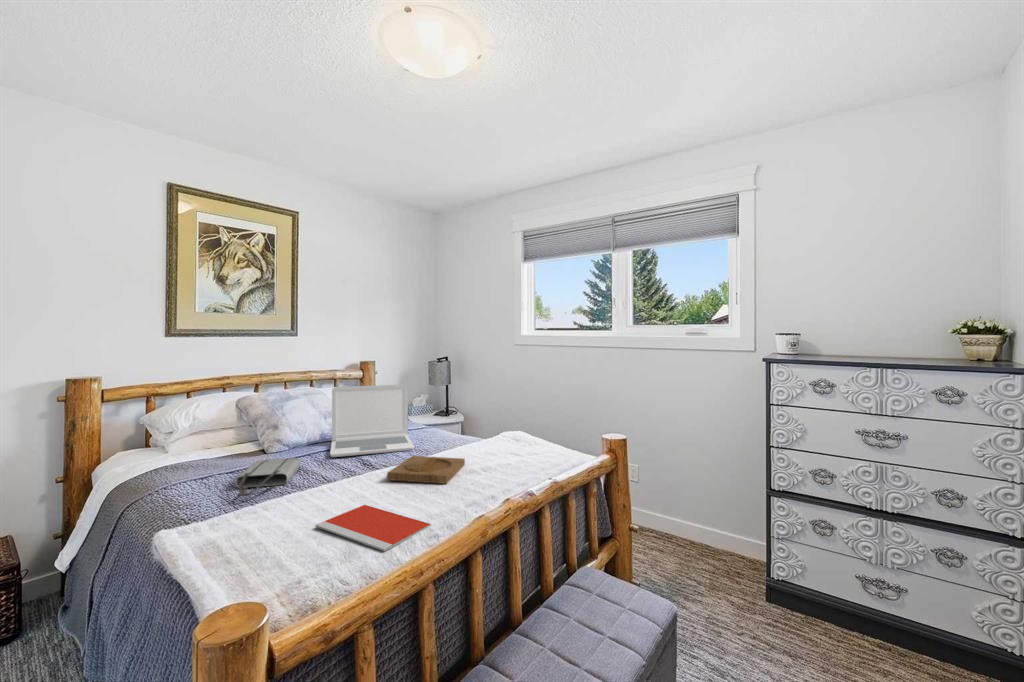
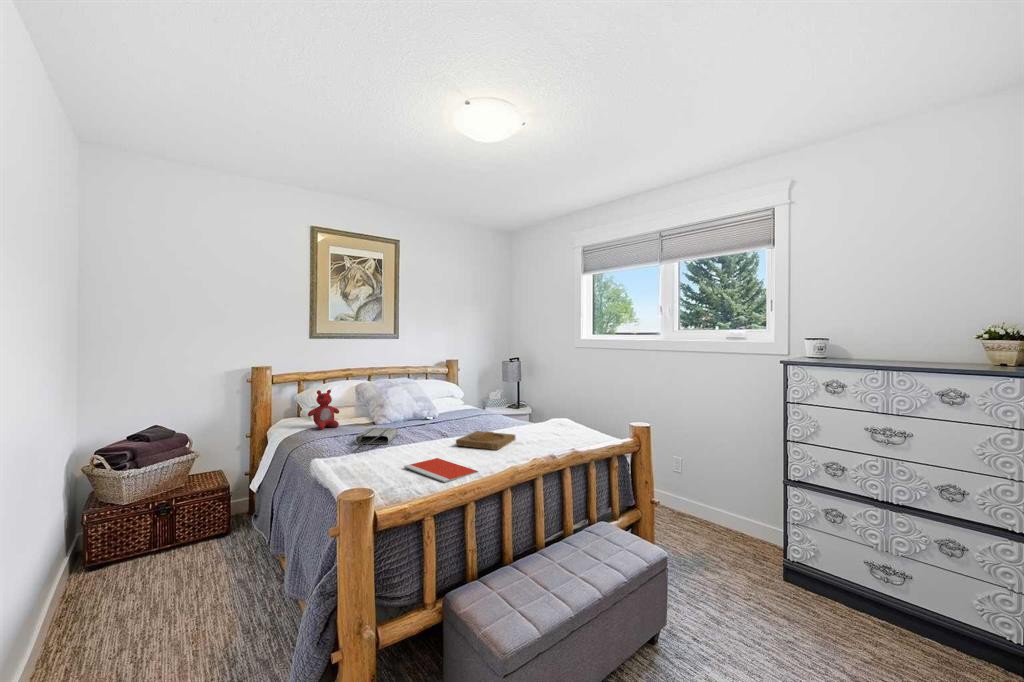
laptop: present [330,385,414,457] -> none [419,377,481,430]
stuffed bear: none [159,408,211,465] -> present [308,390,339,429]

